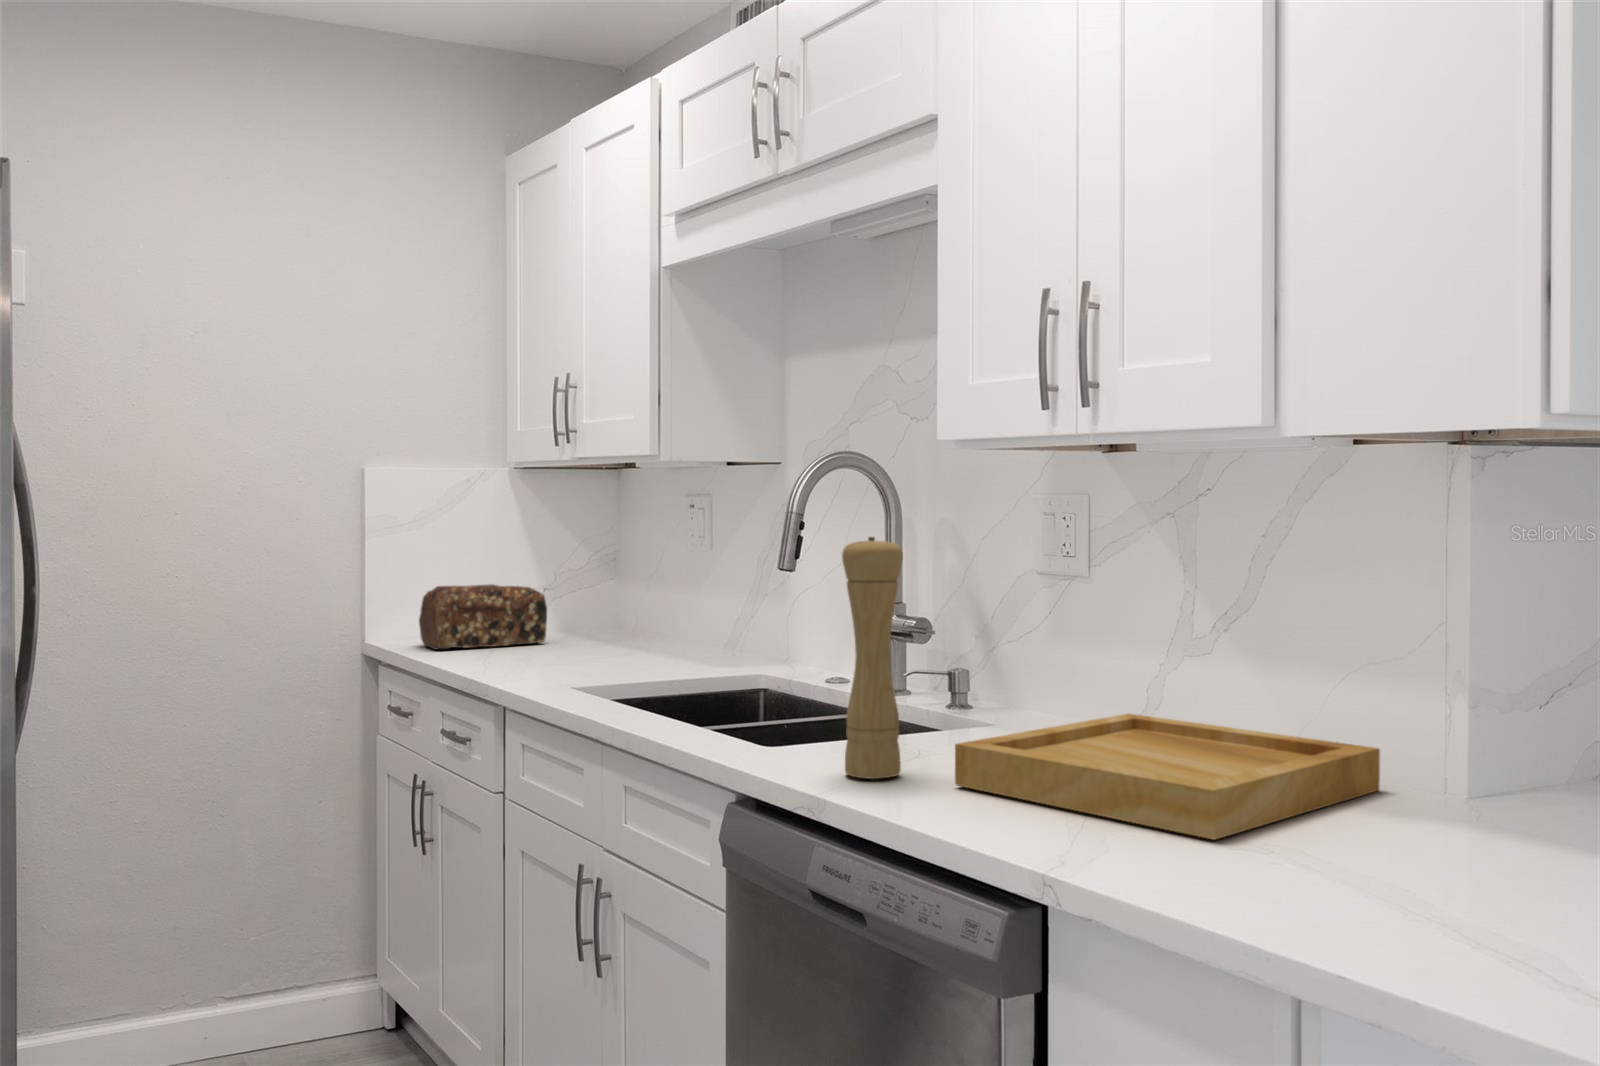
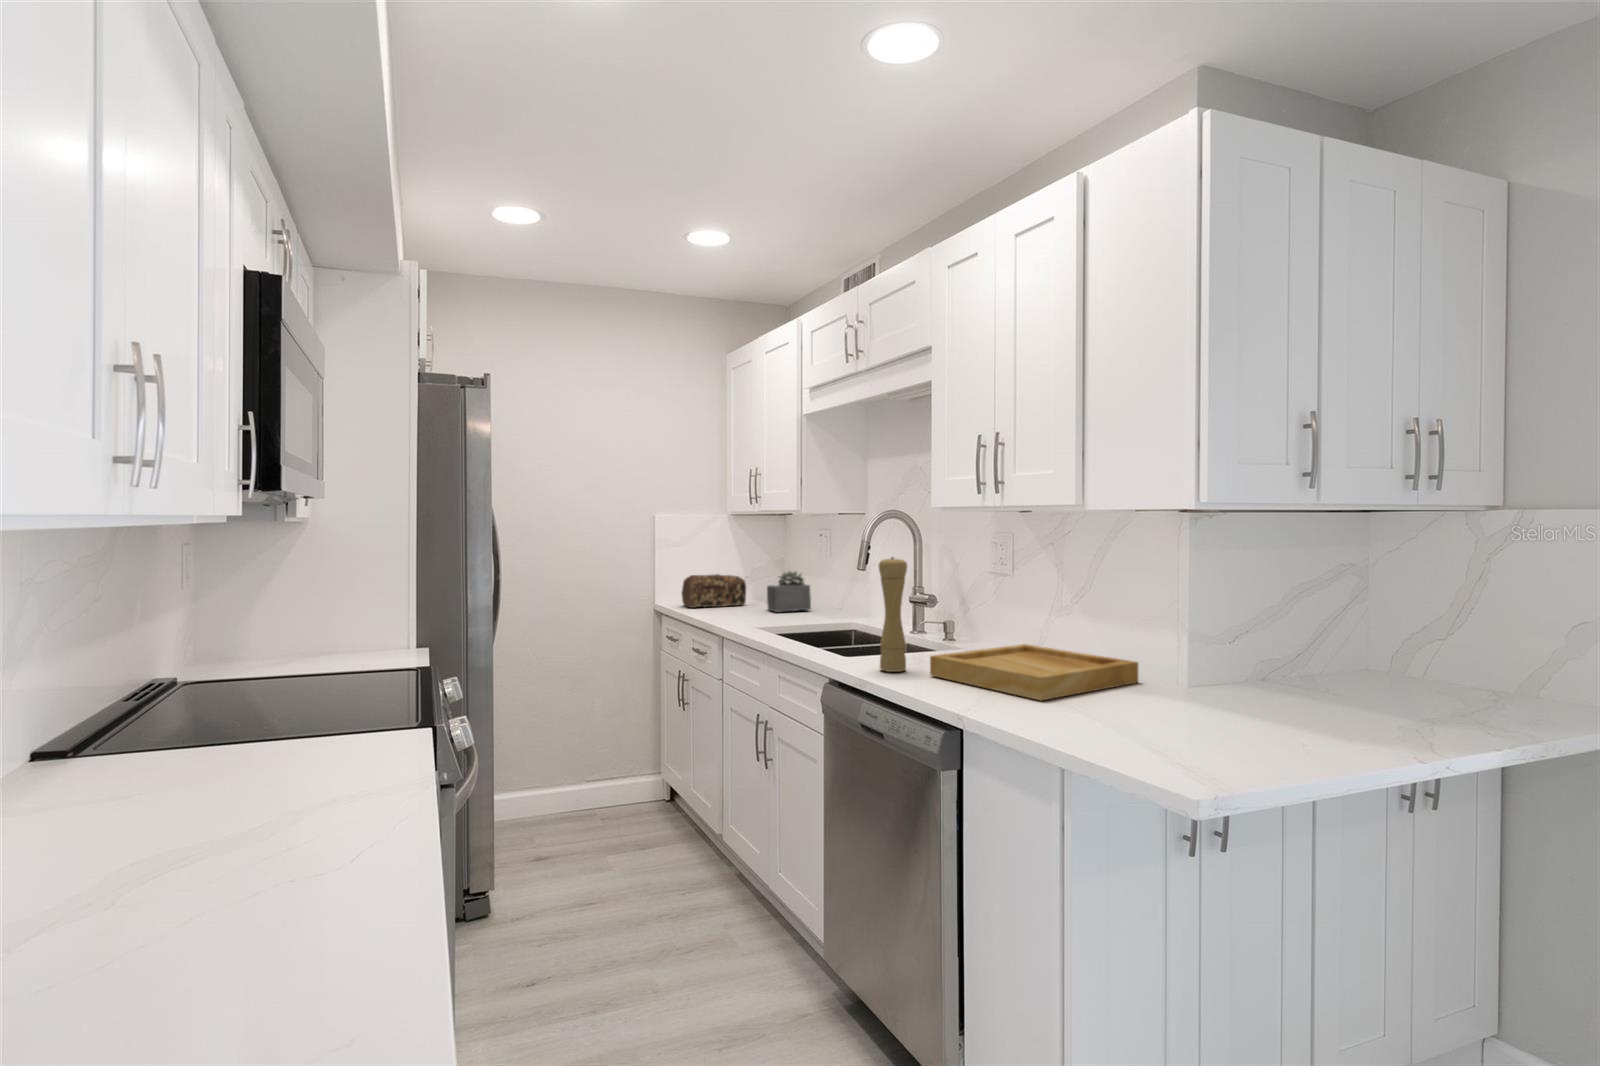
succulent plant: none [588,573,676,655] -> present [767,571,811,612]

